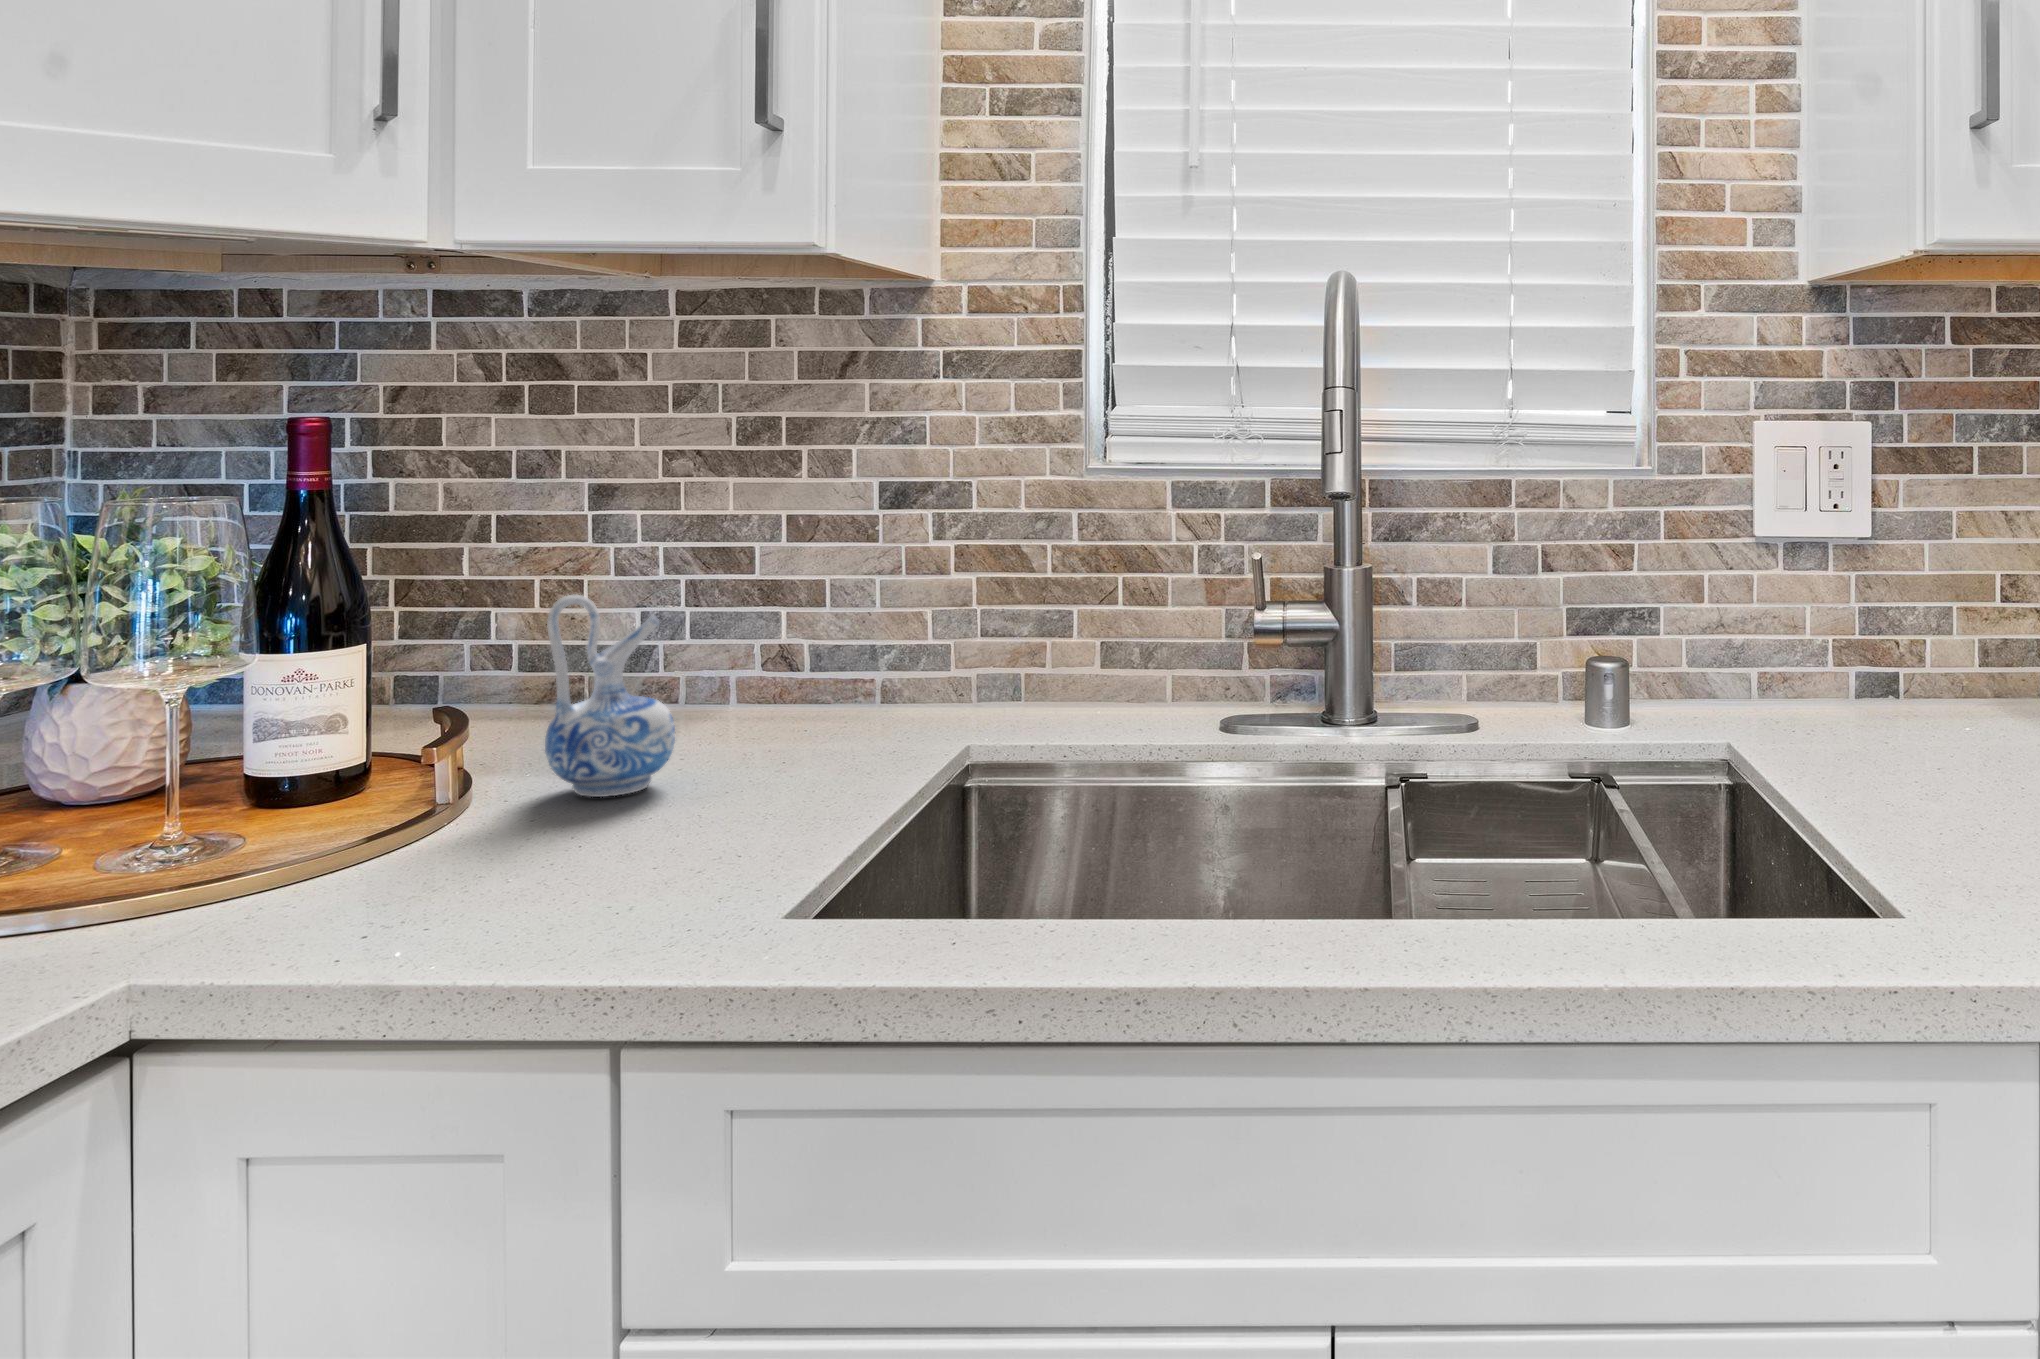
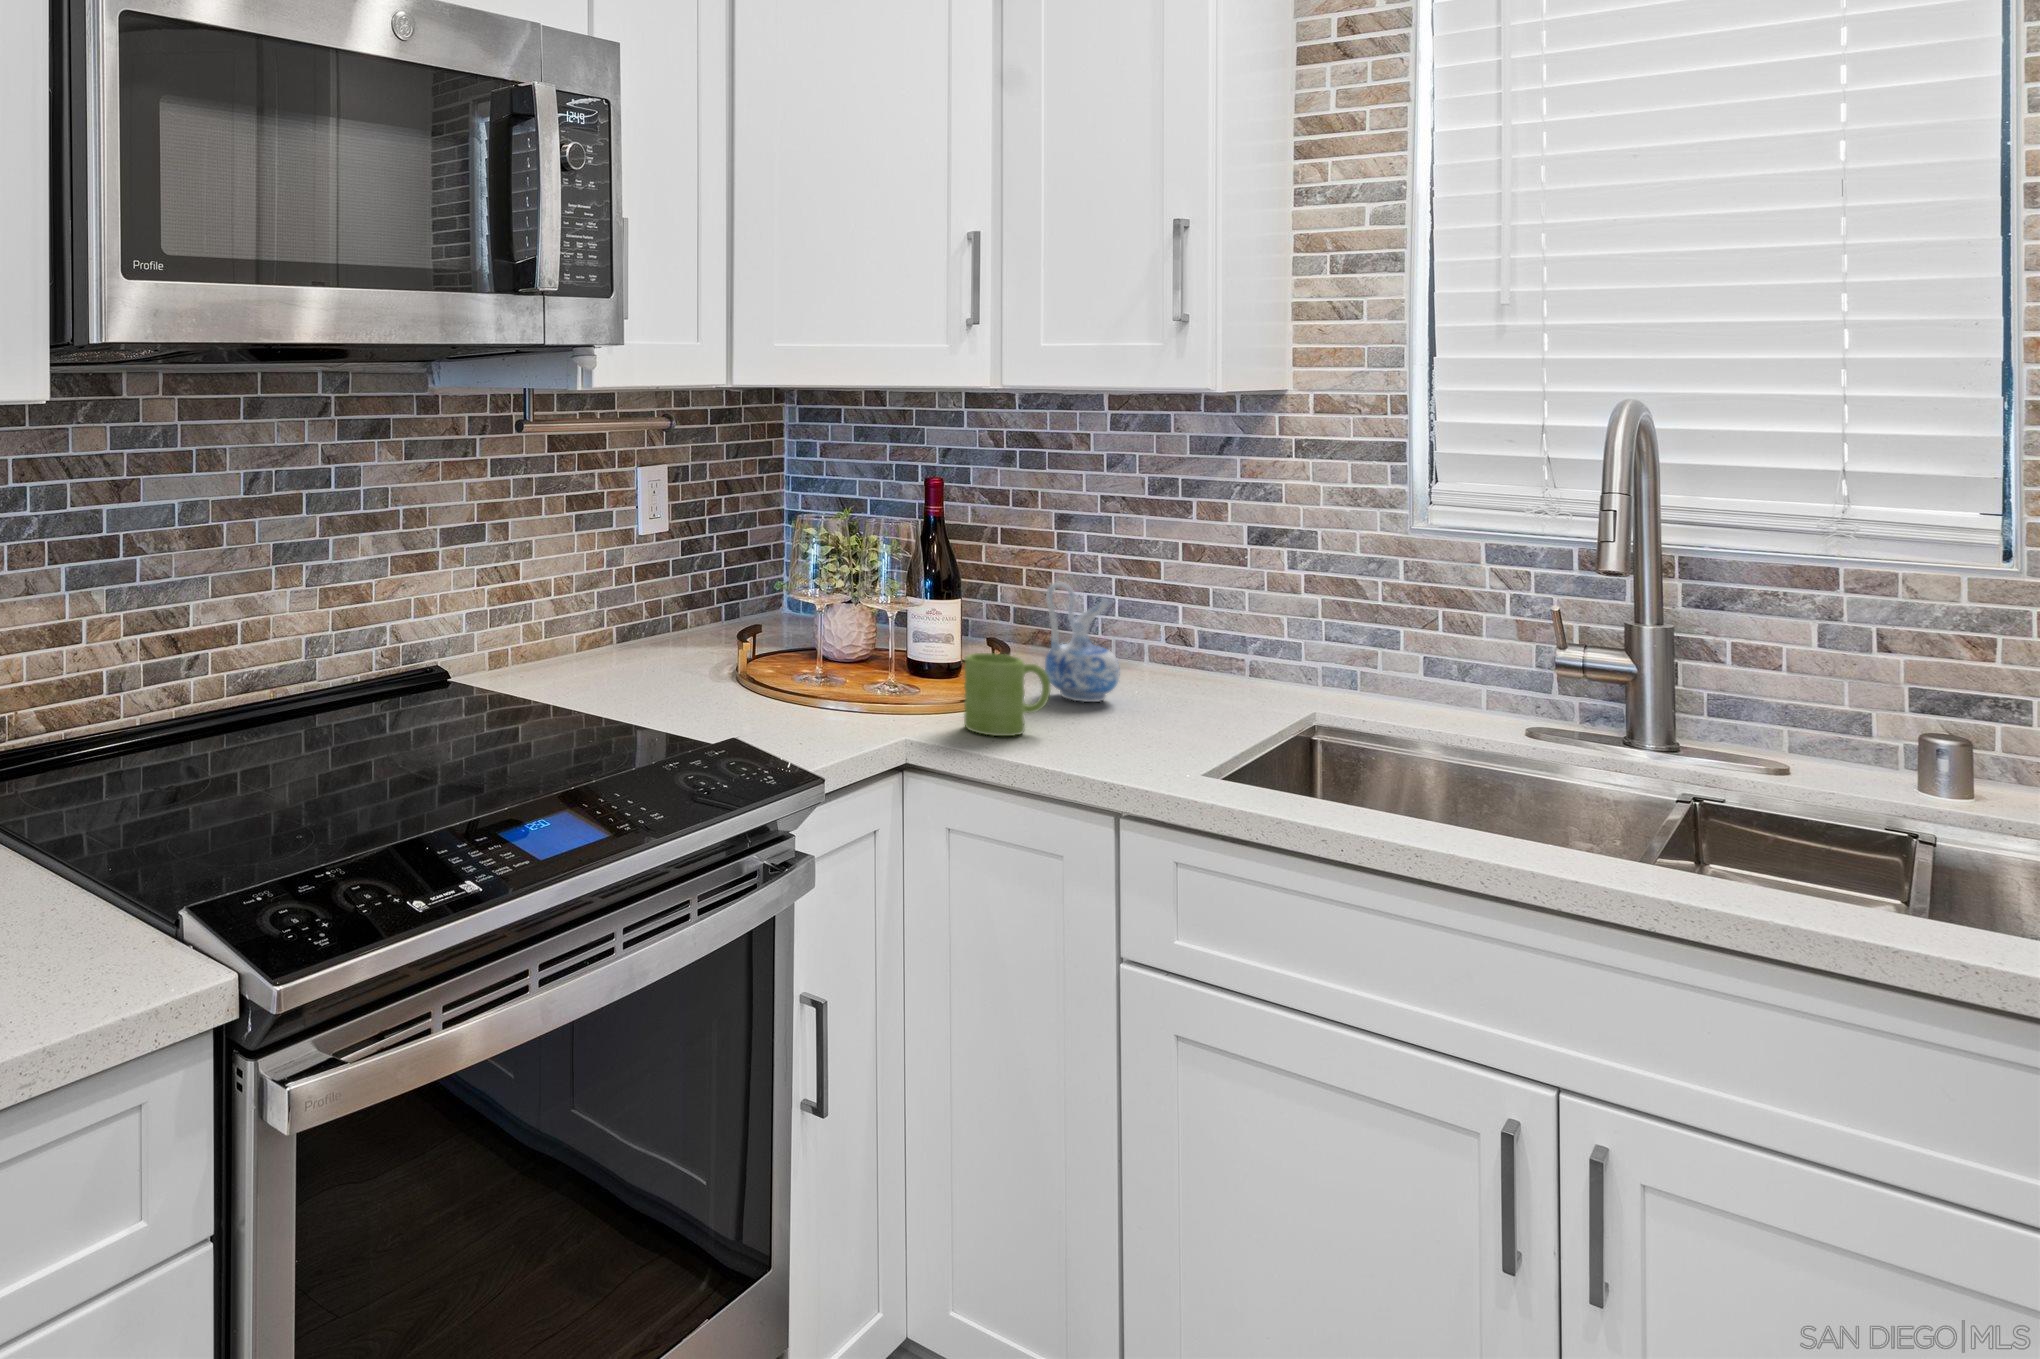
mug: none [353,743,534,908] -> present [964,653,1051,736]

